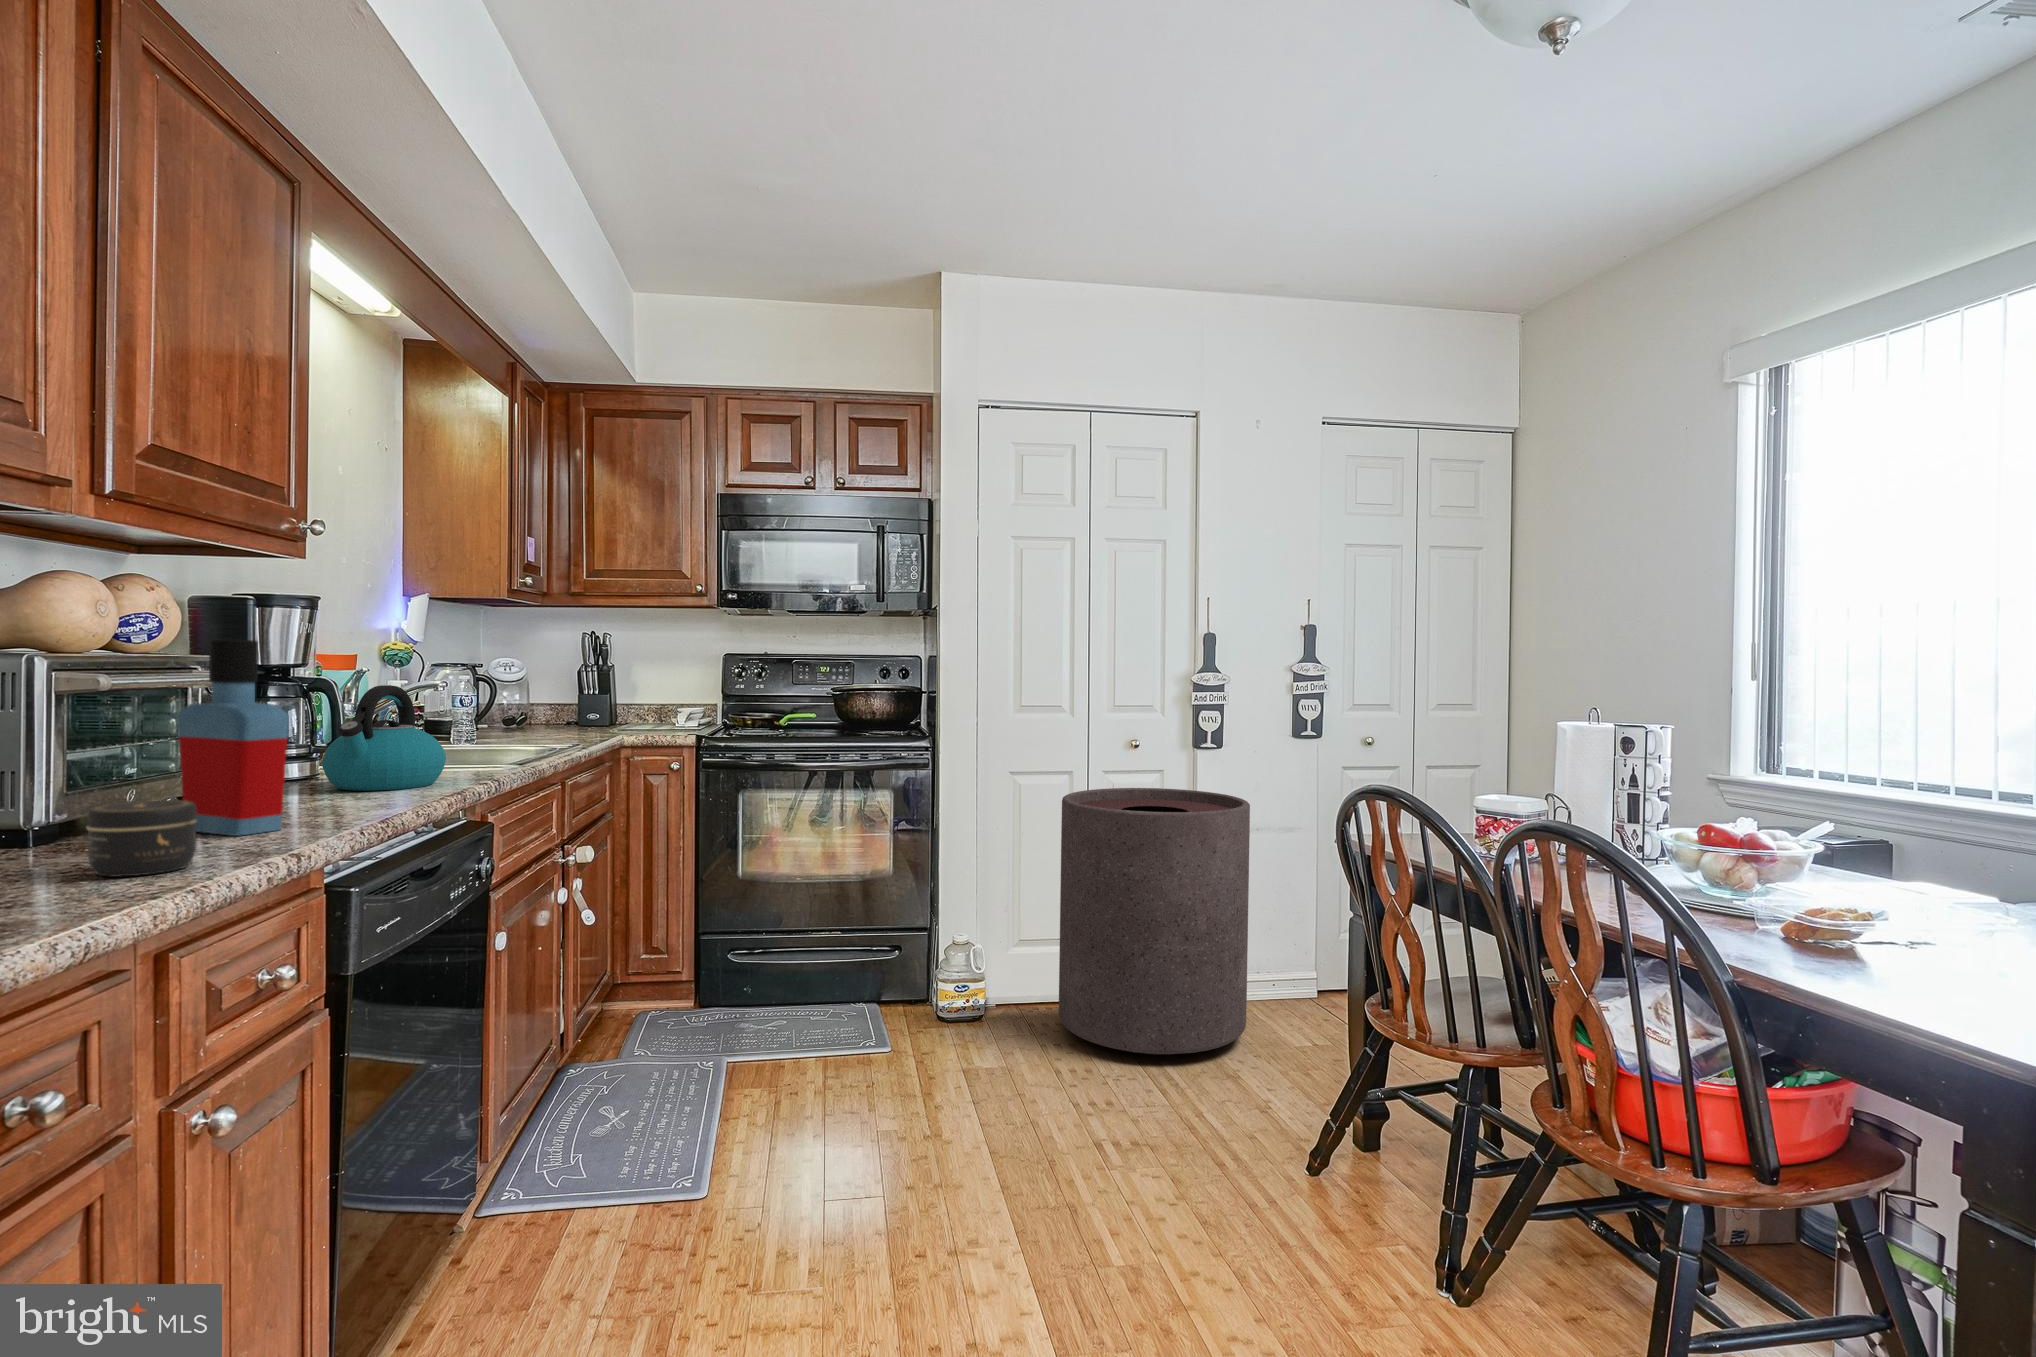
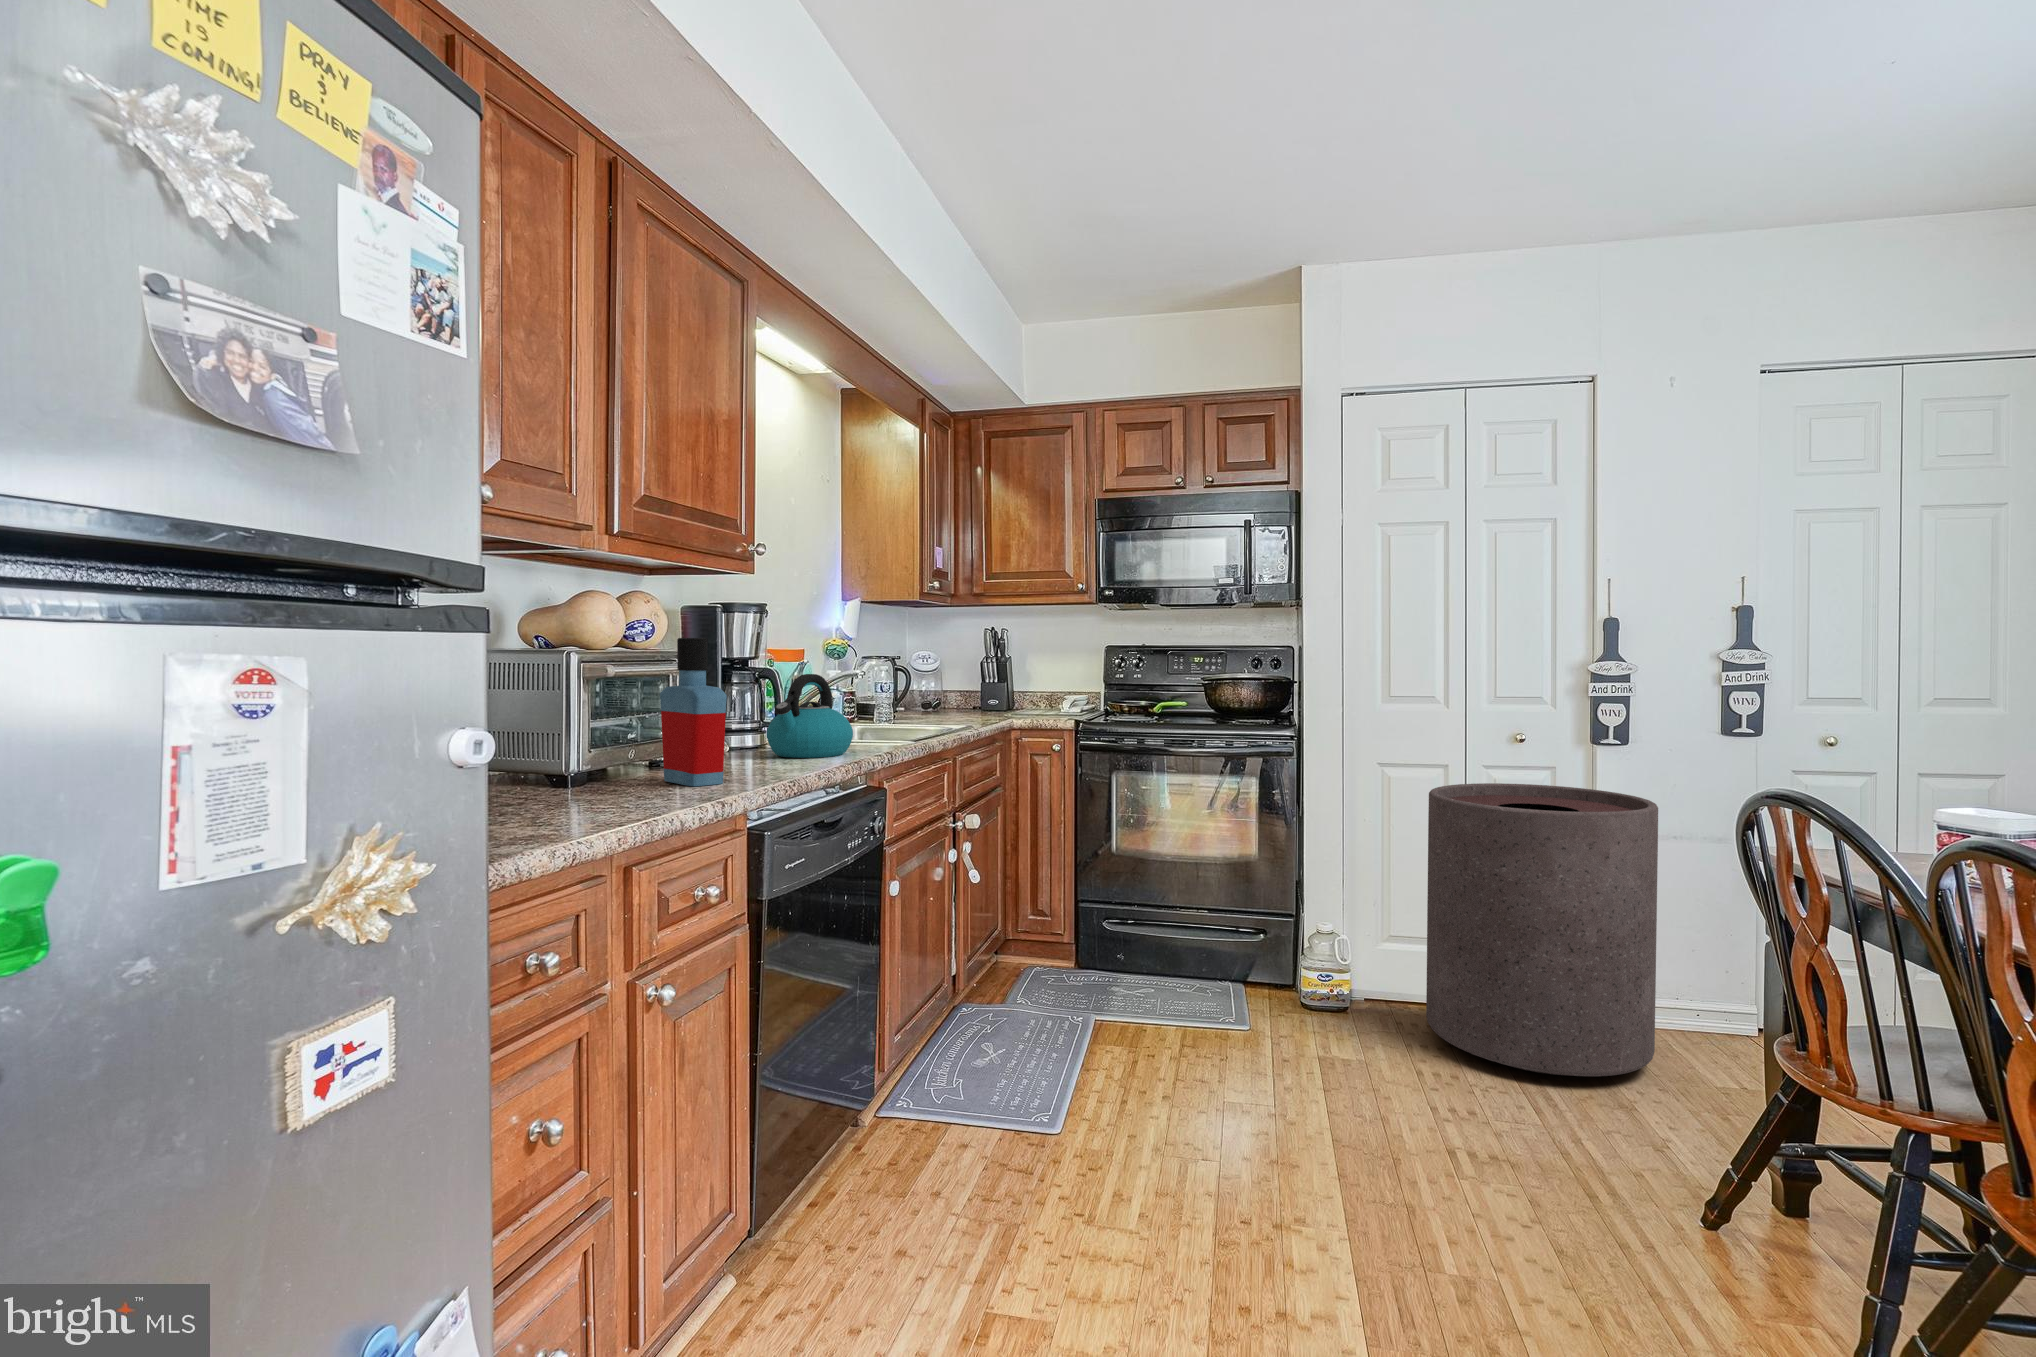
jar: present [87,800,197,876] -> none [591,757,656,810]

